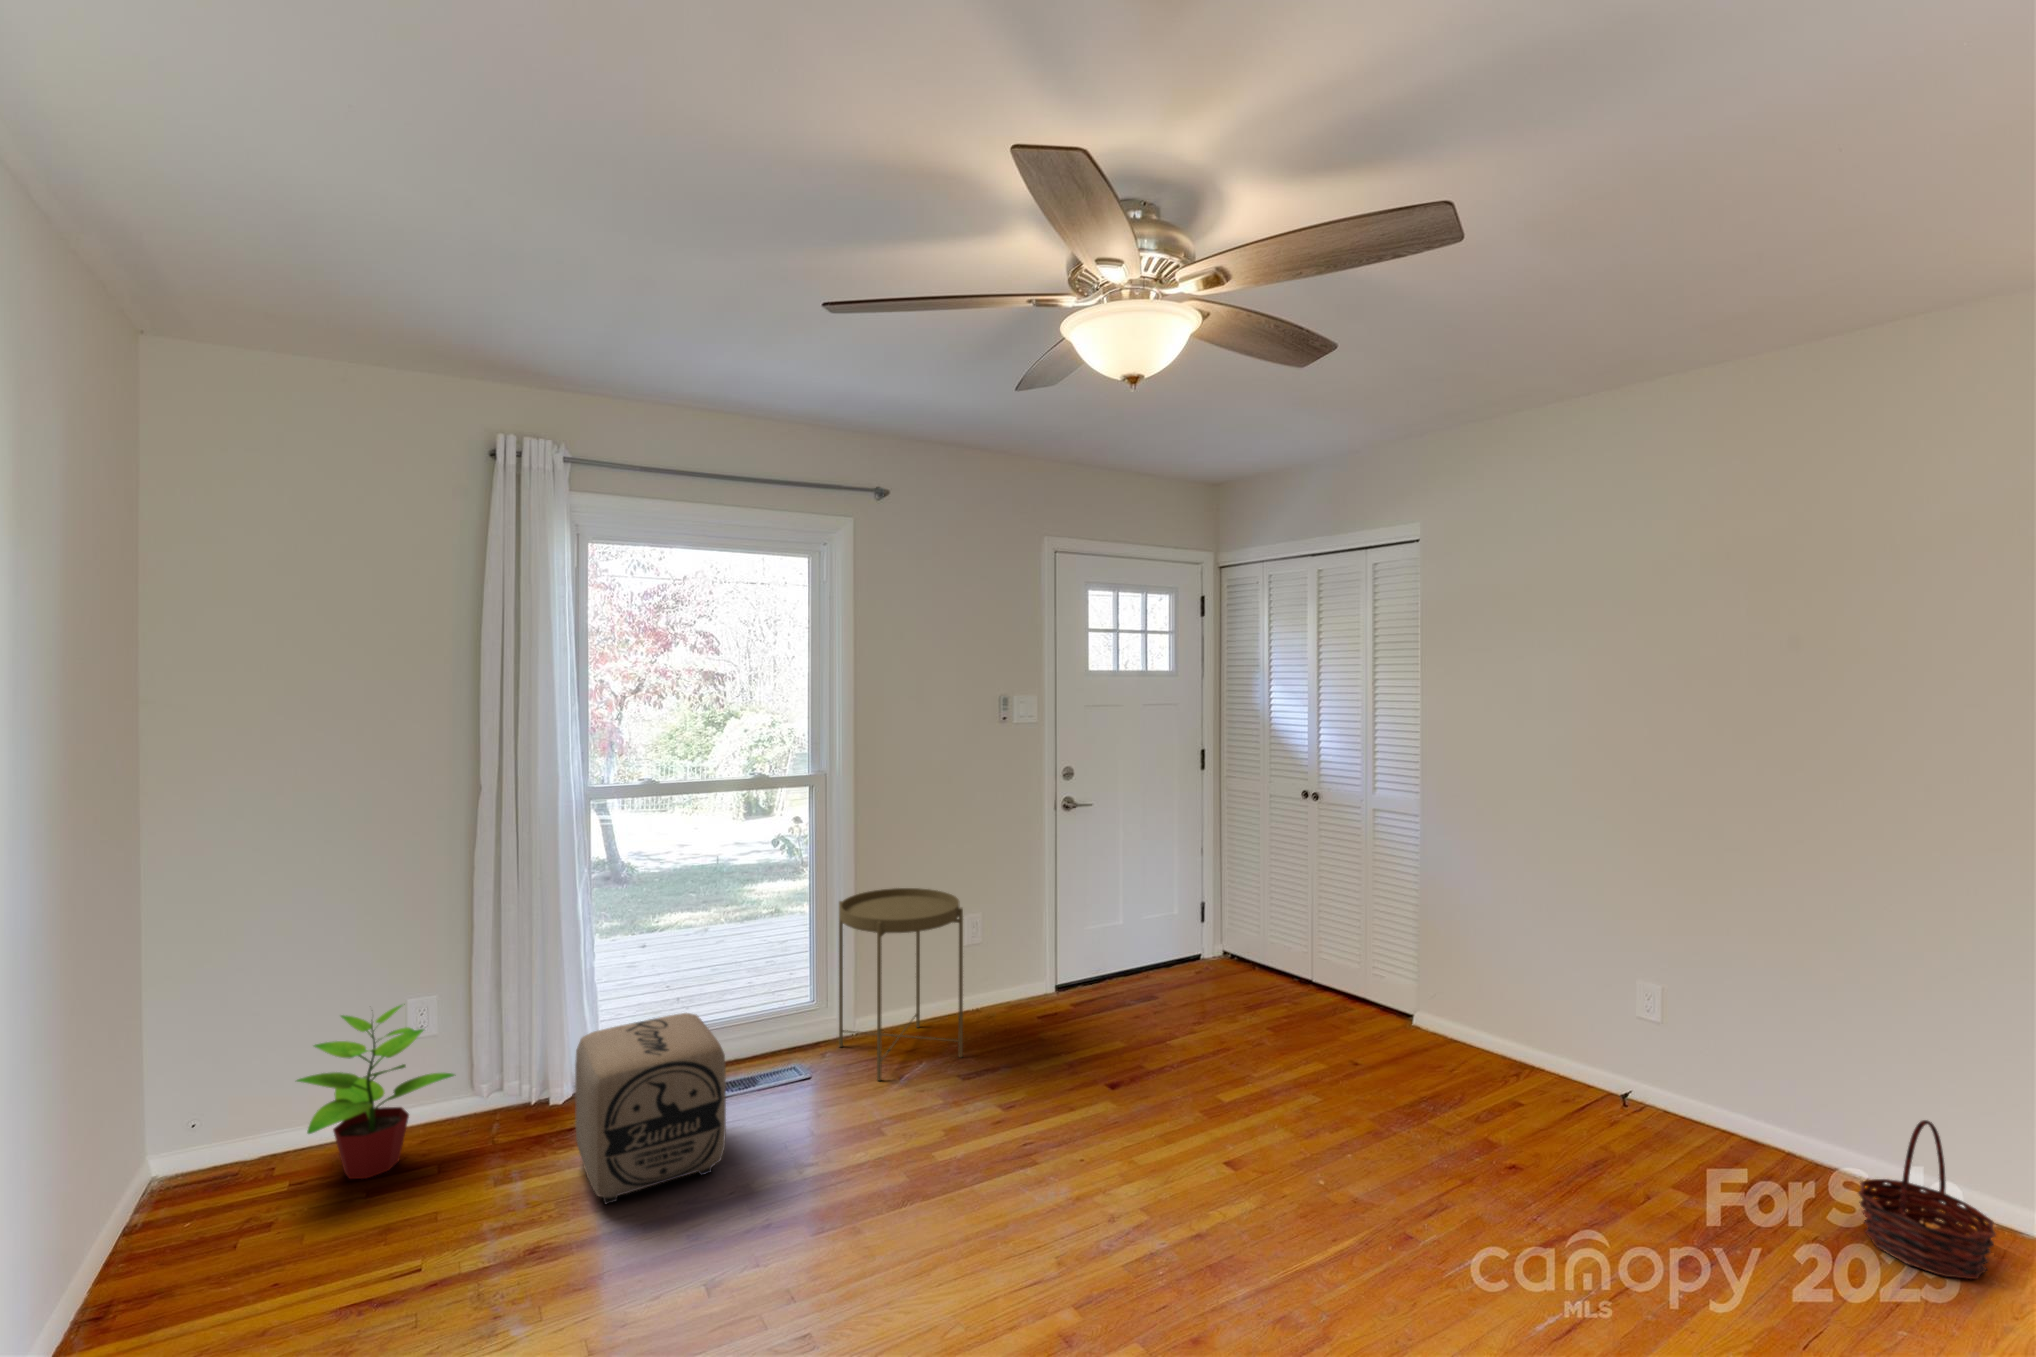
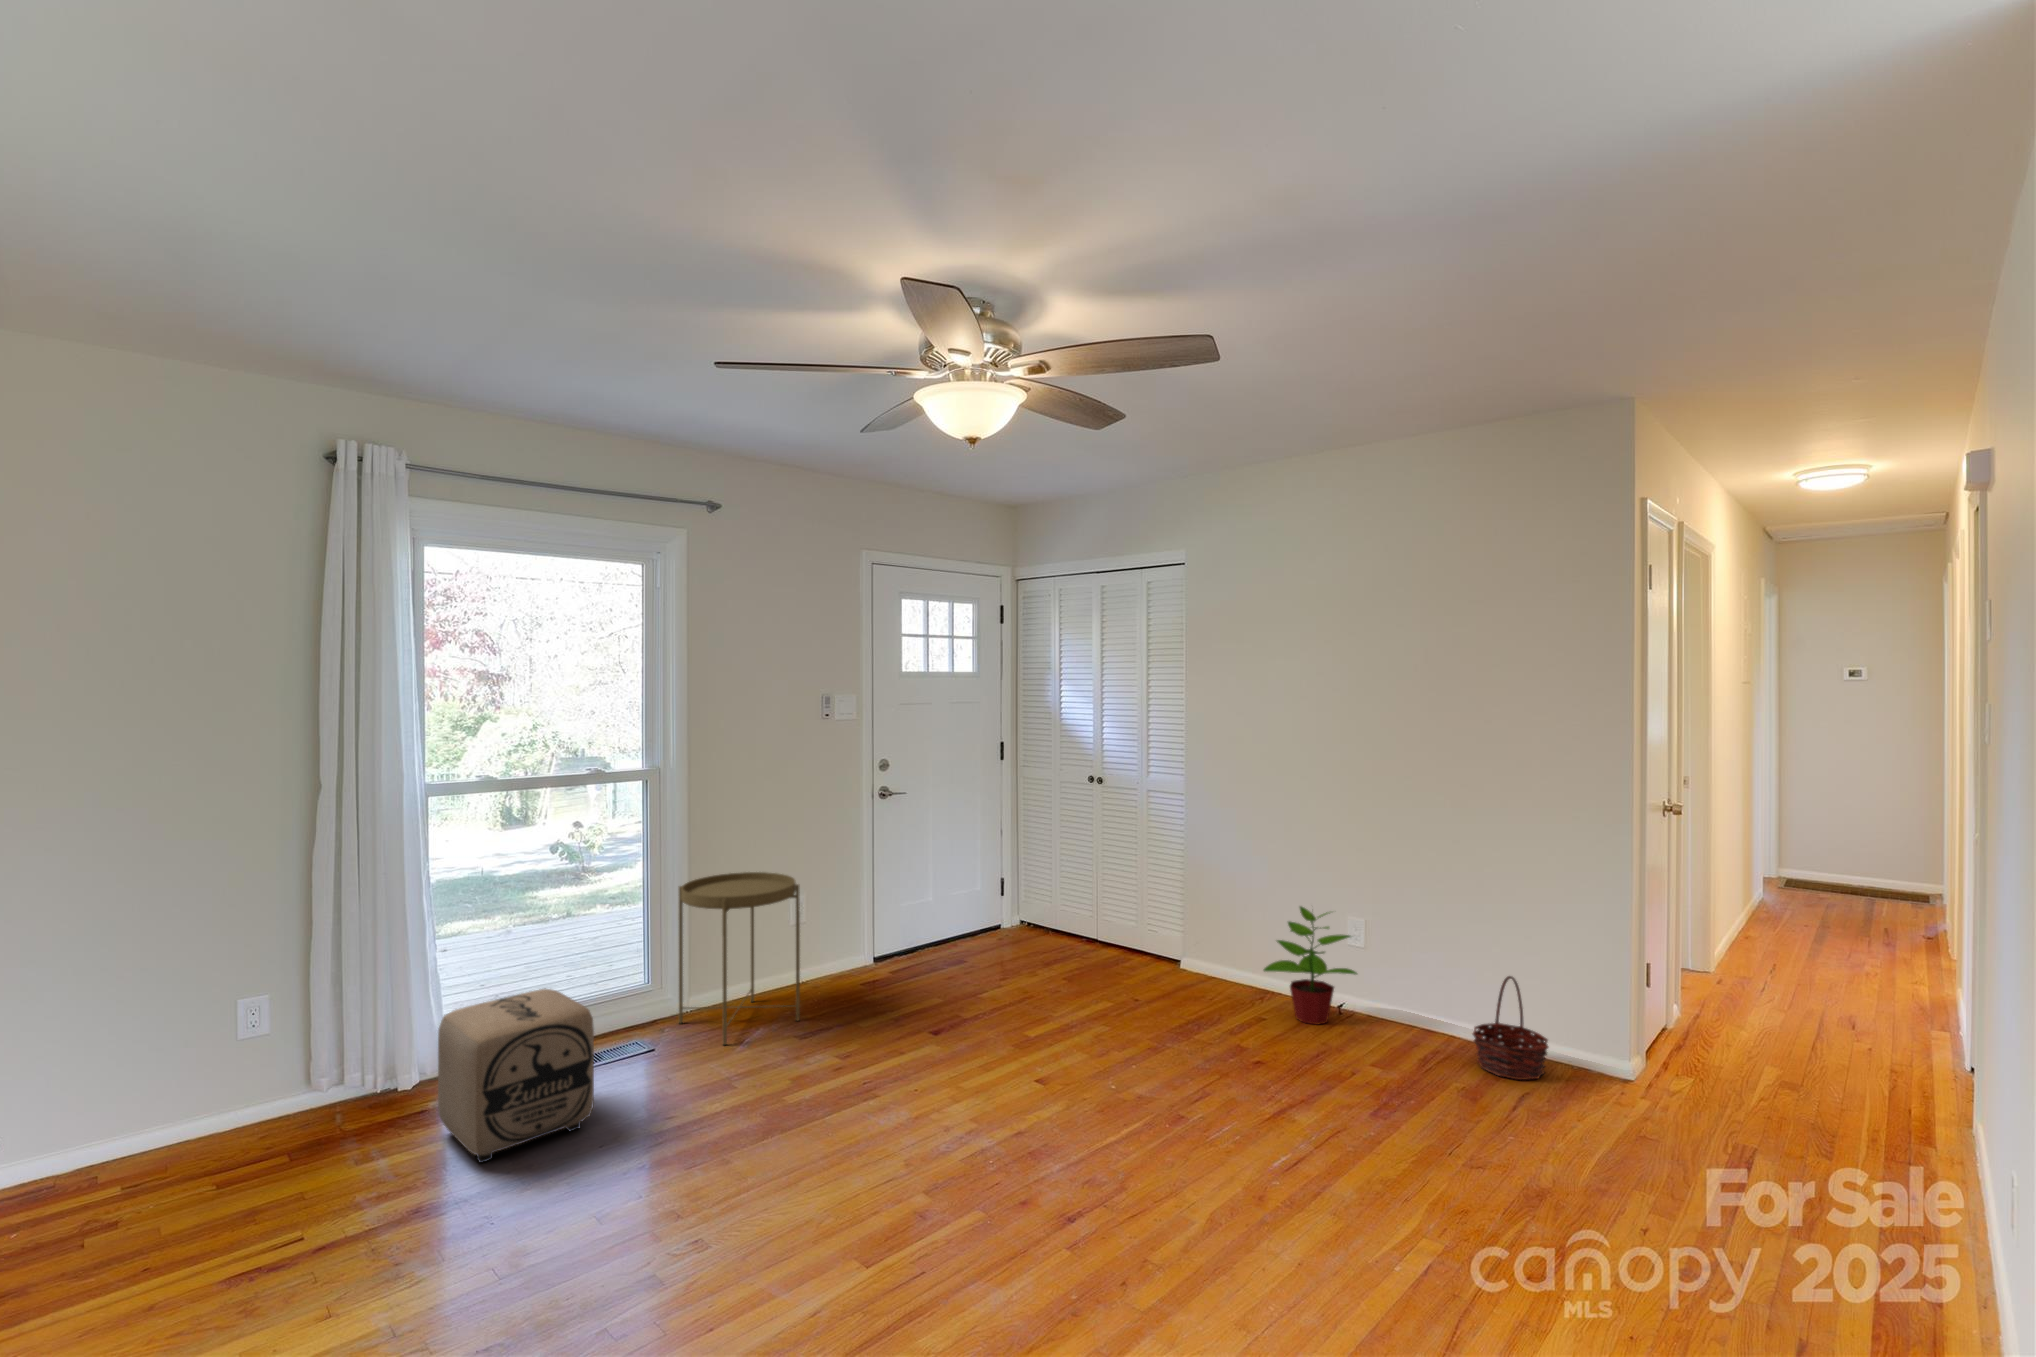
potted plant: present [297,1005,454,1179] -> present [1264,906,1357,1025]

